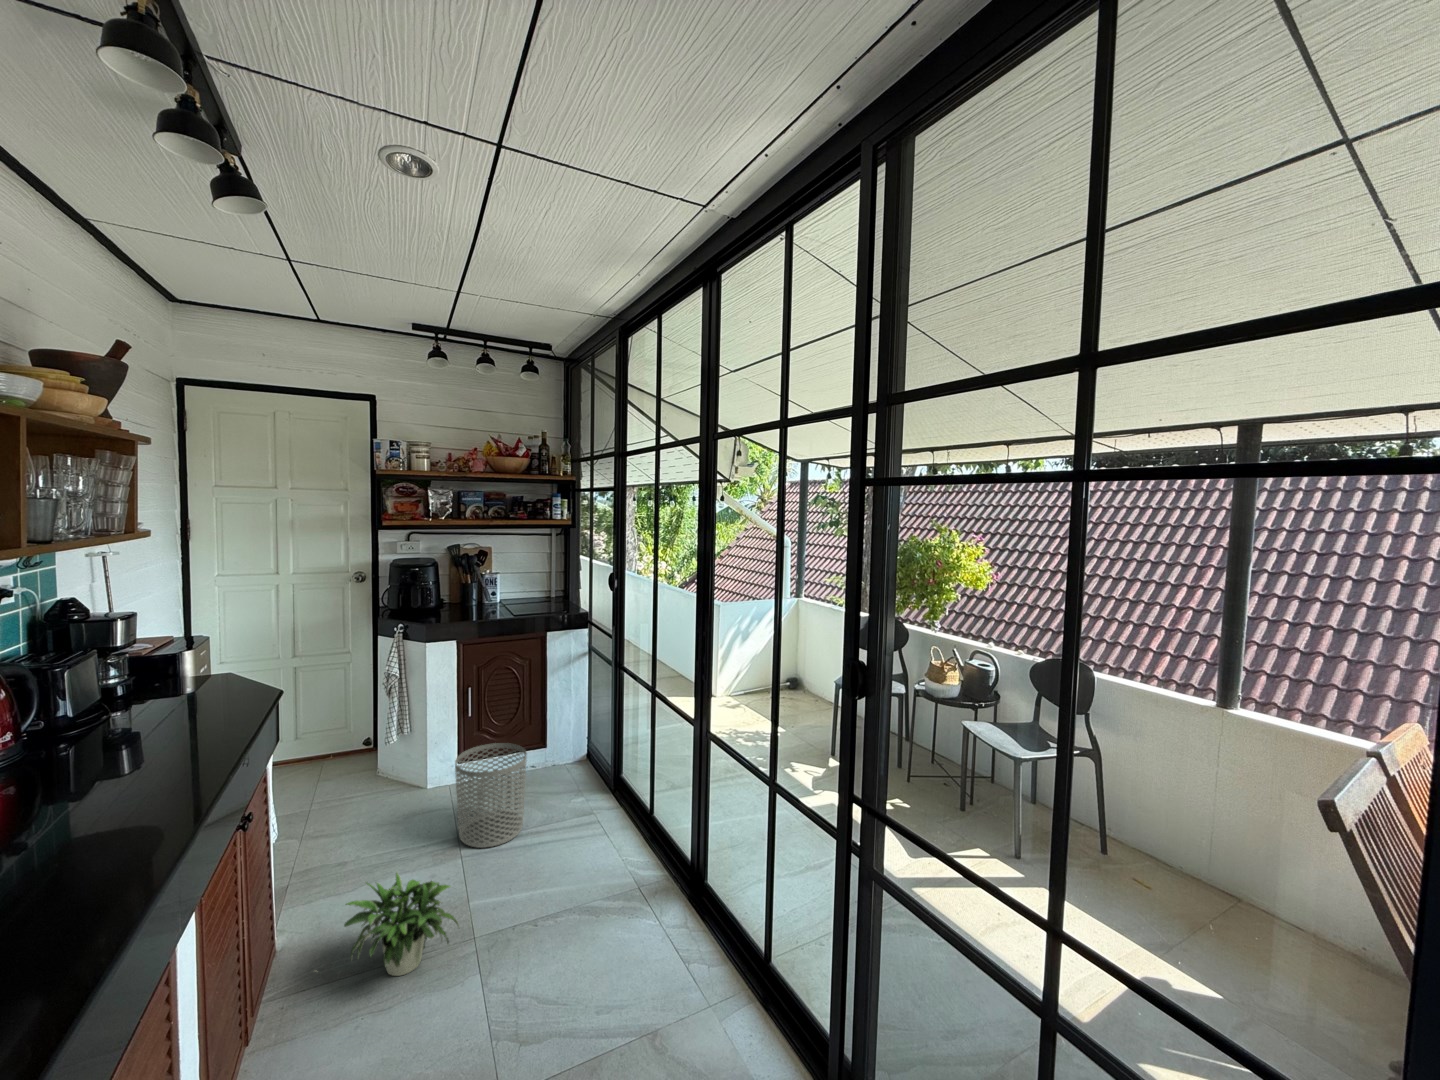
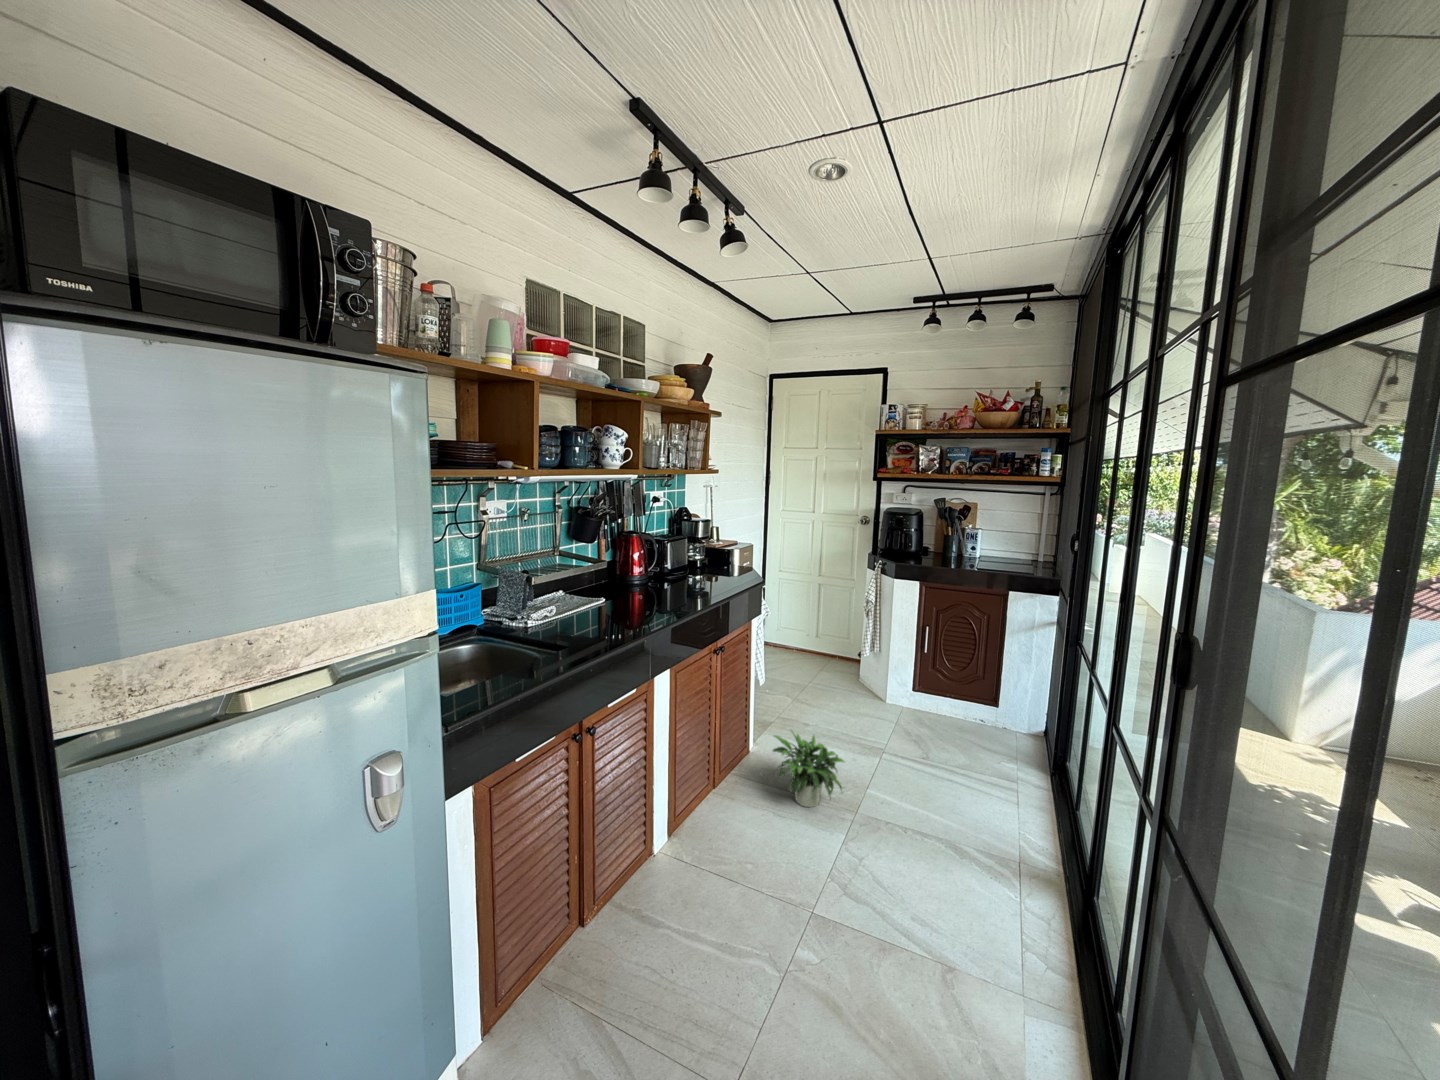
waste bin: present [455,743,527,848] -> none [888,674,953,763]

